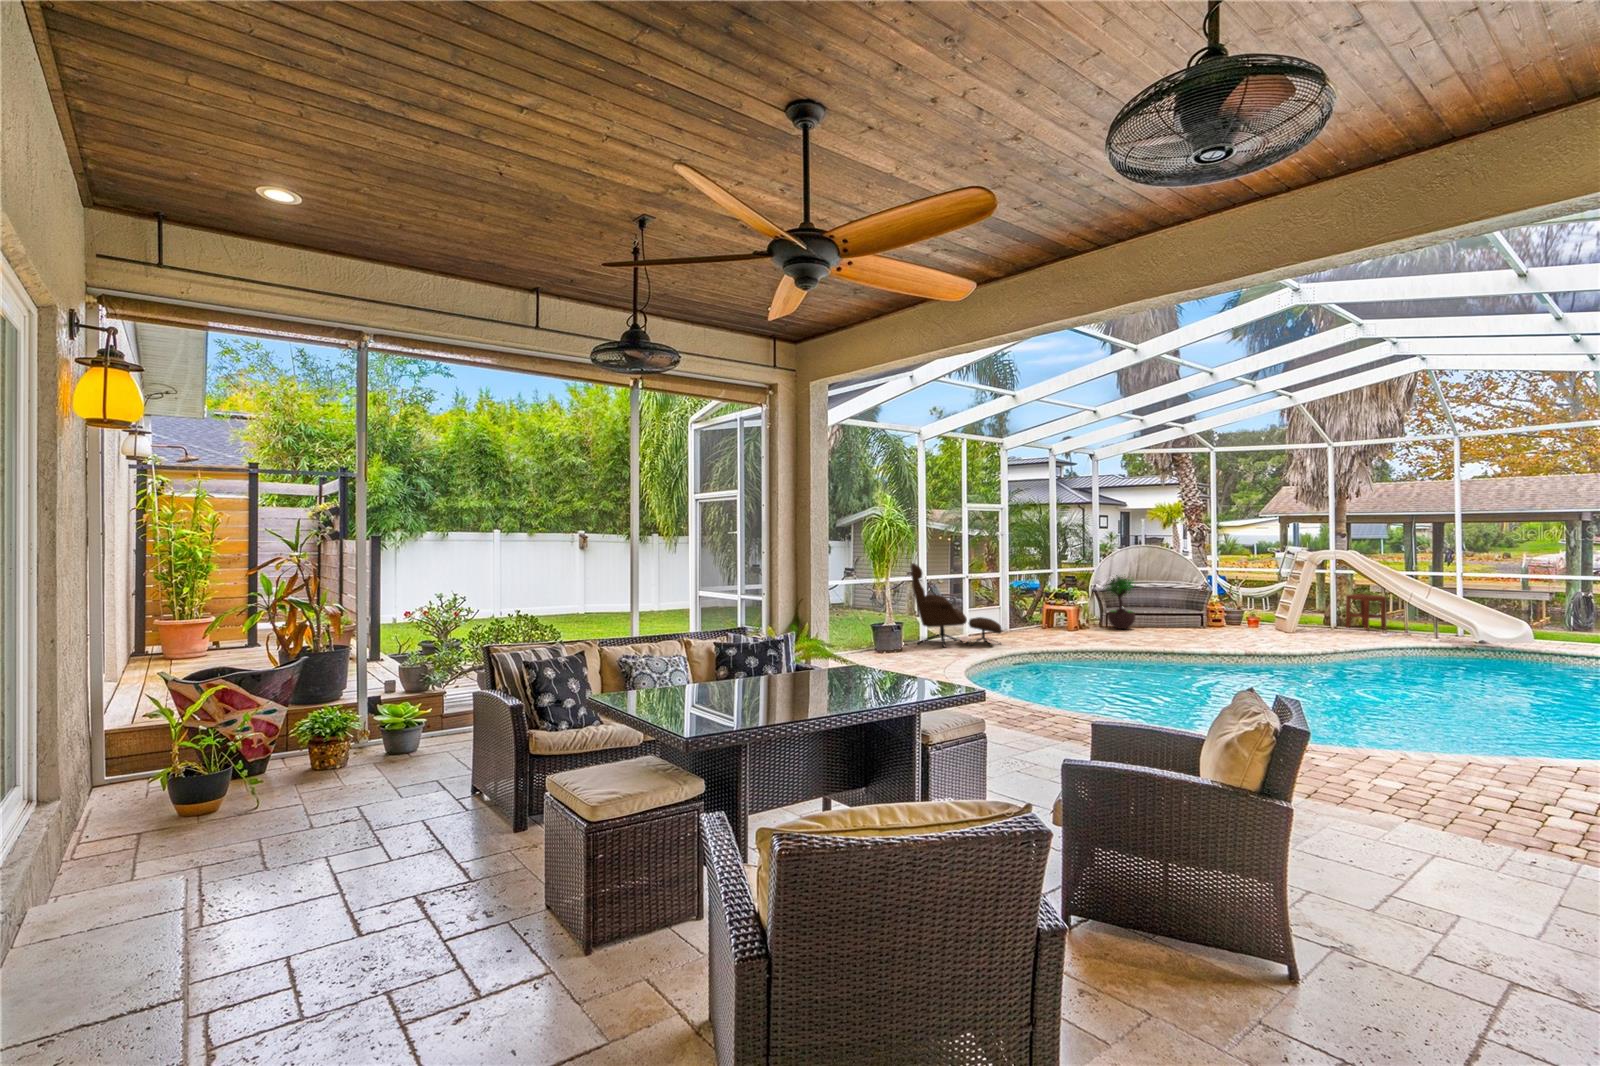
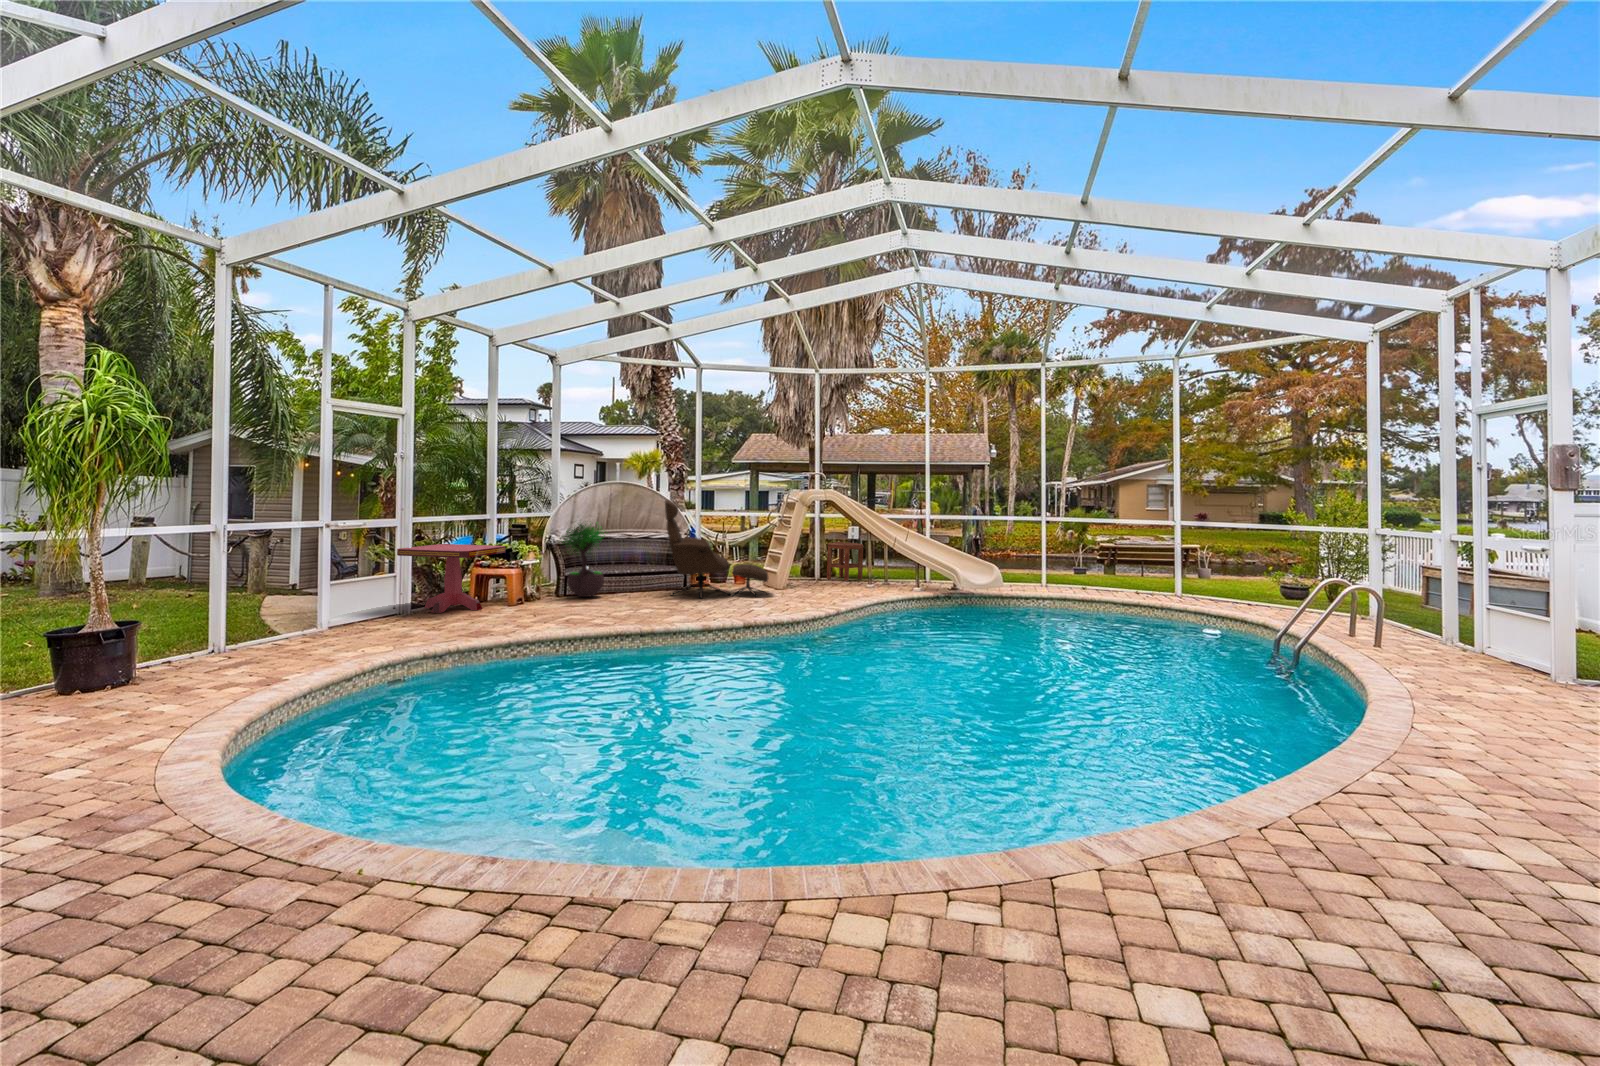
lounge chair: present [911,563,1002,647] -> present [665,500,769,598]
side table: none [1001,588,1066,632] -> present [397,544,505,613]

